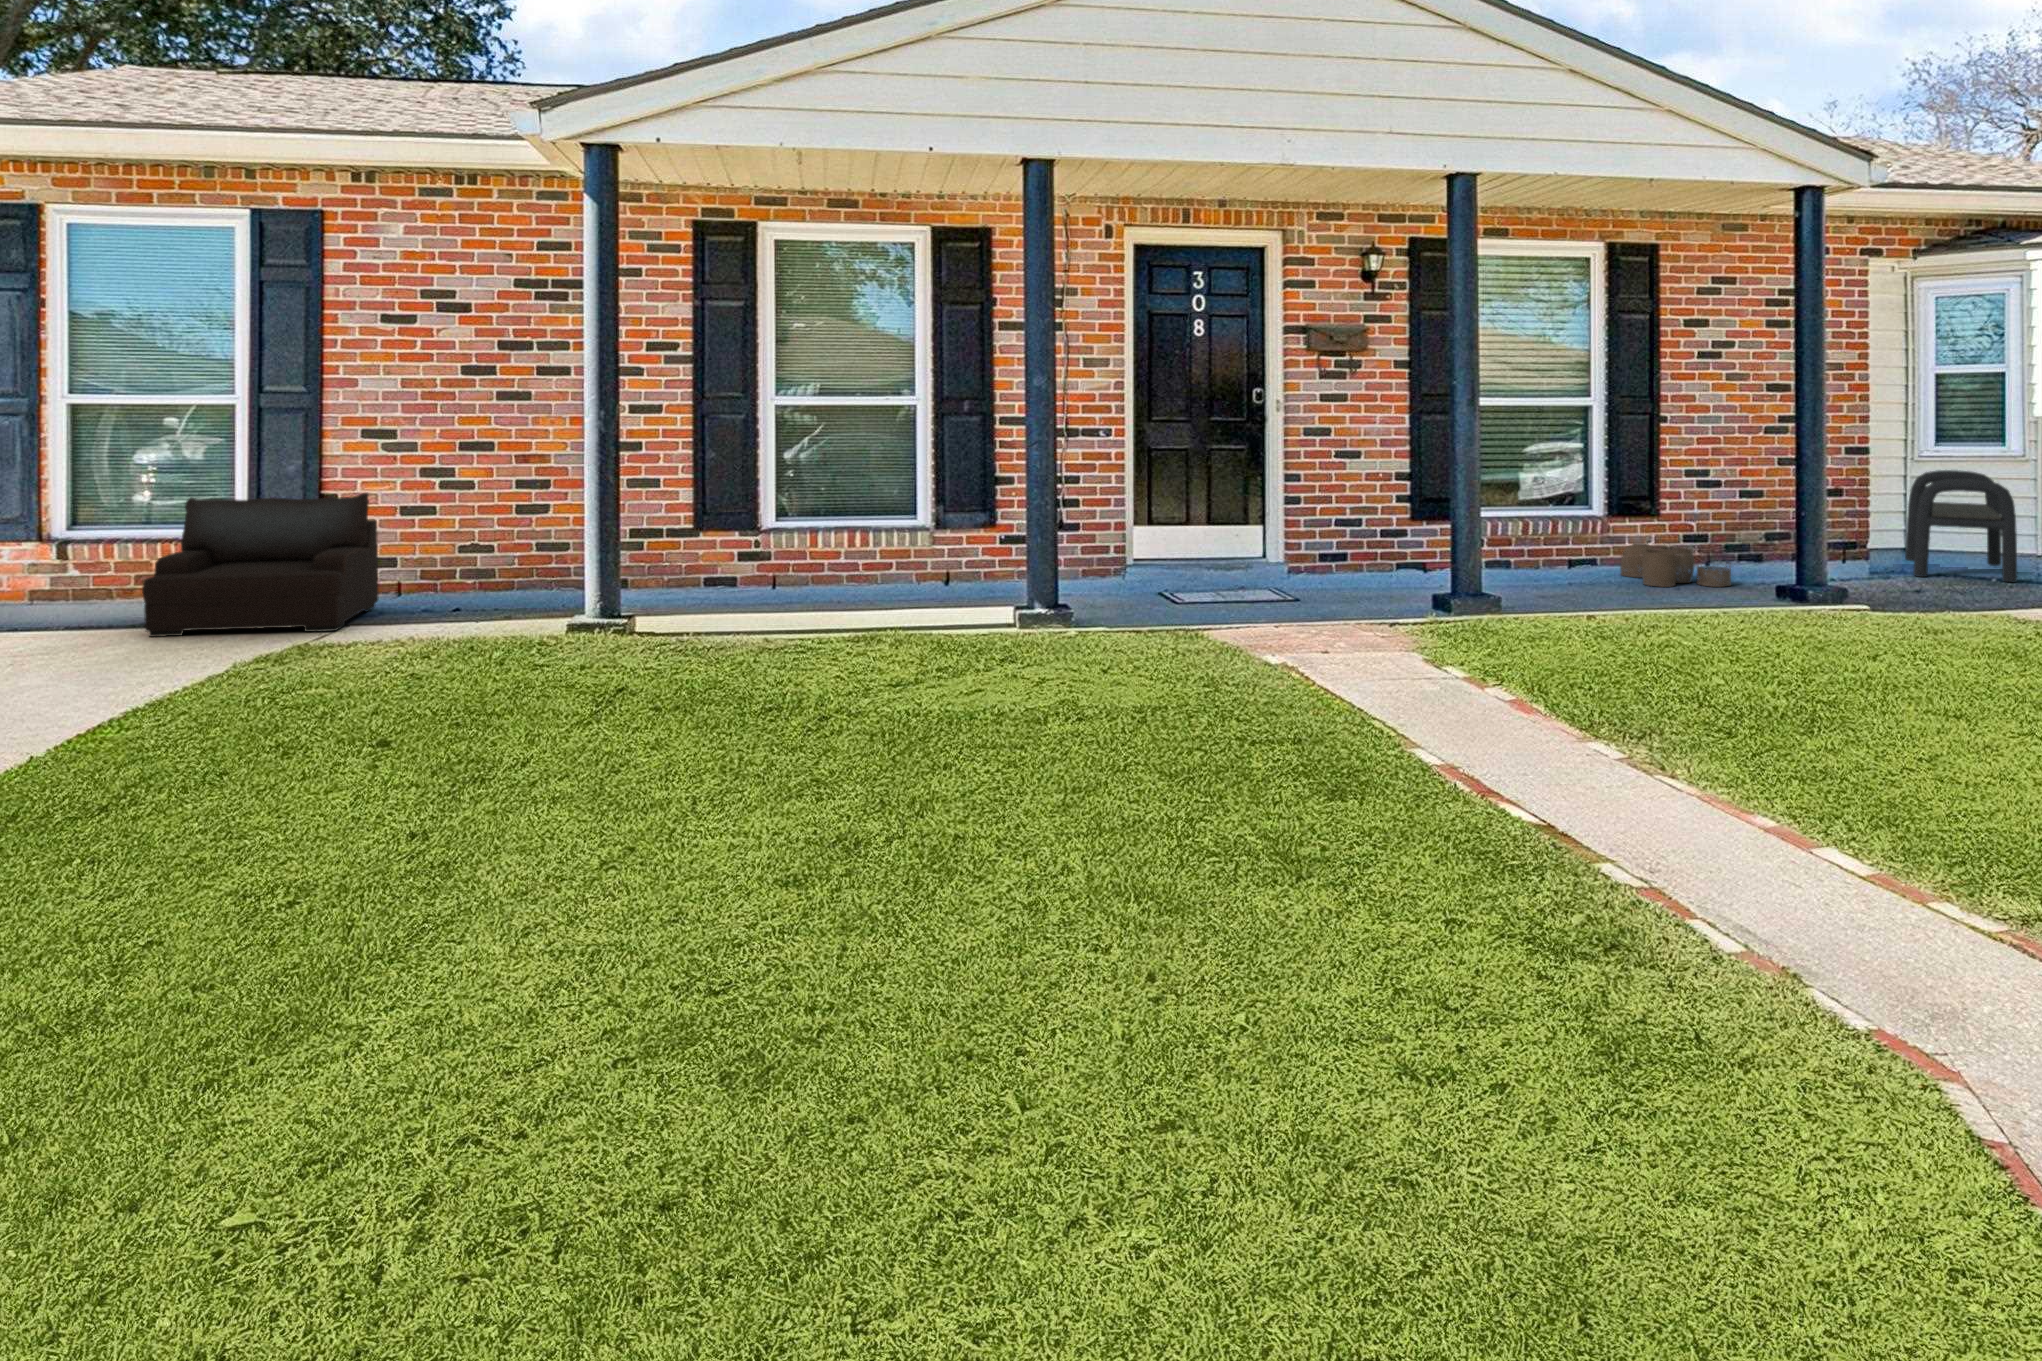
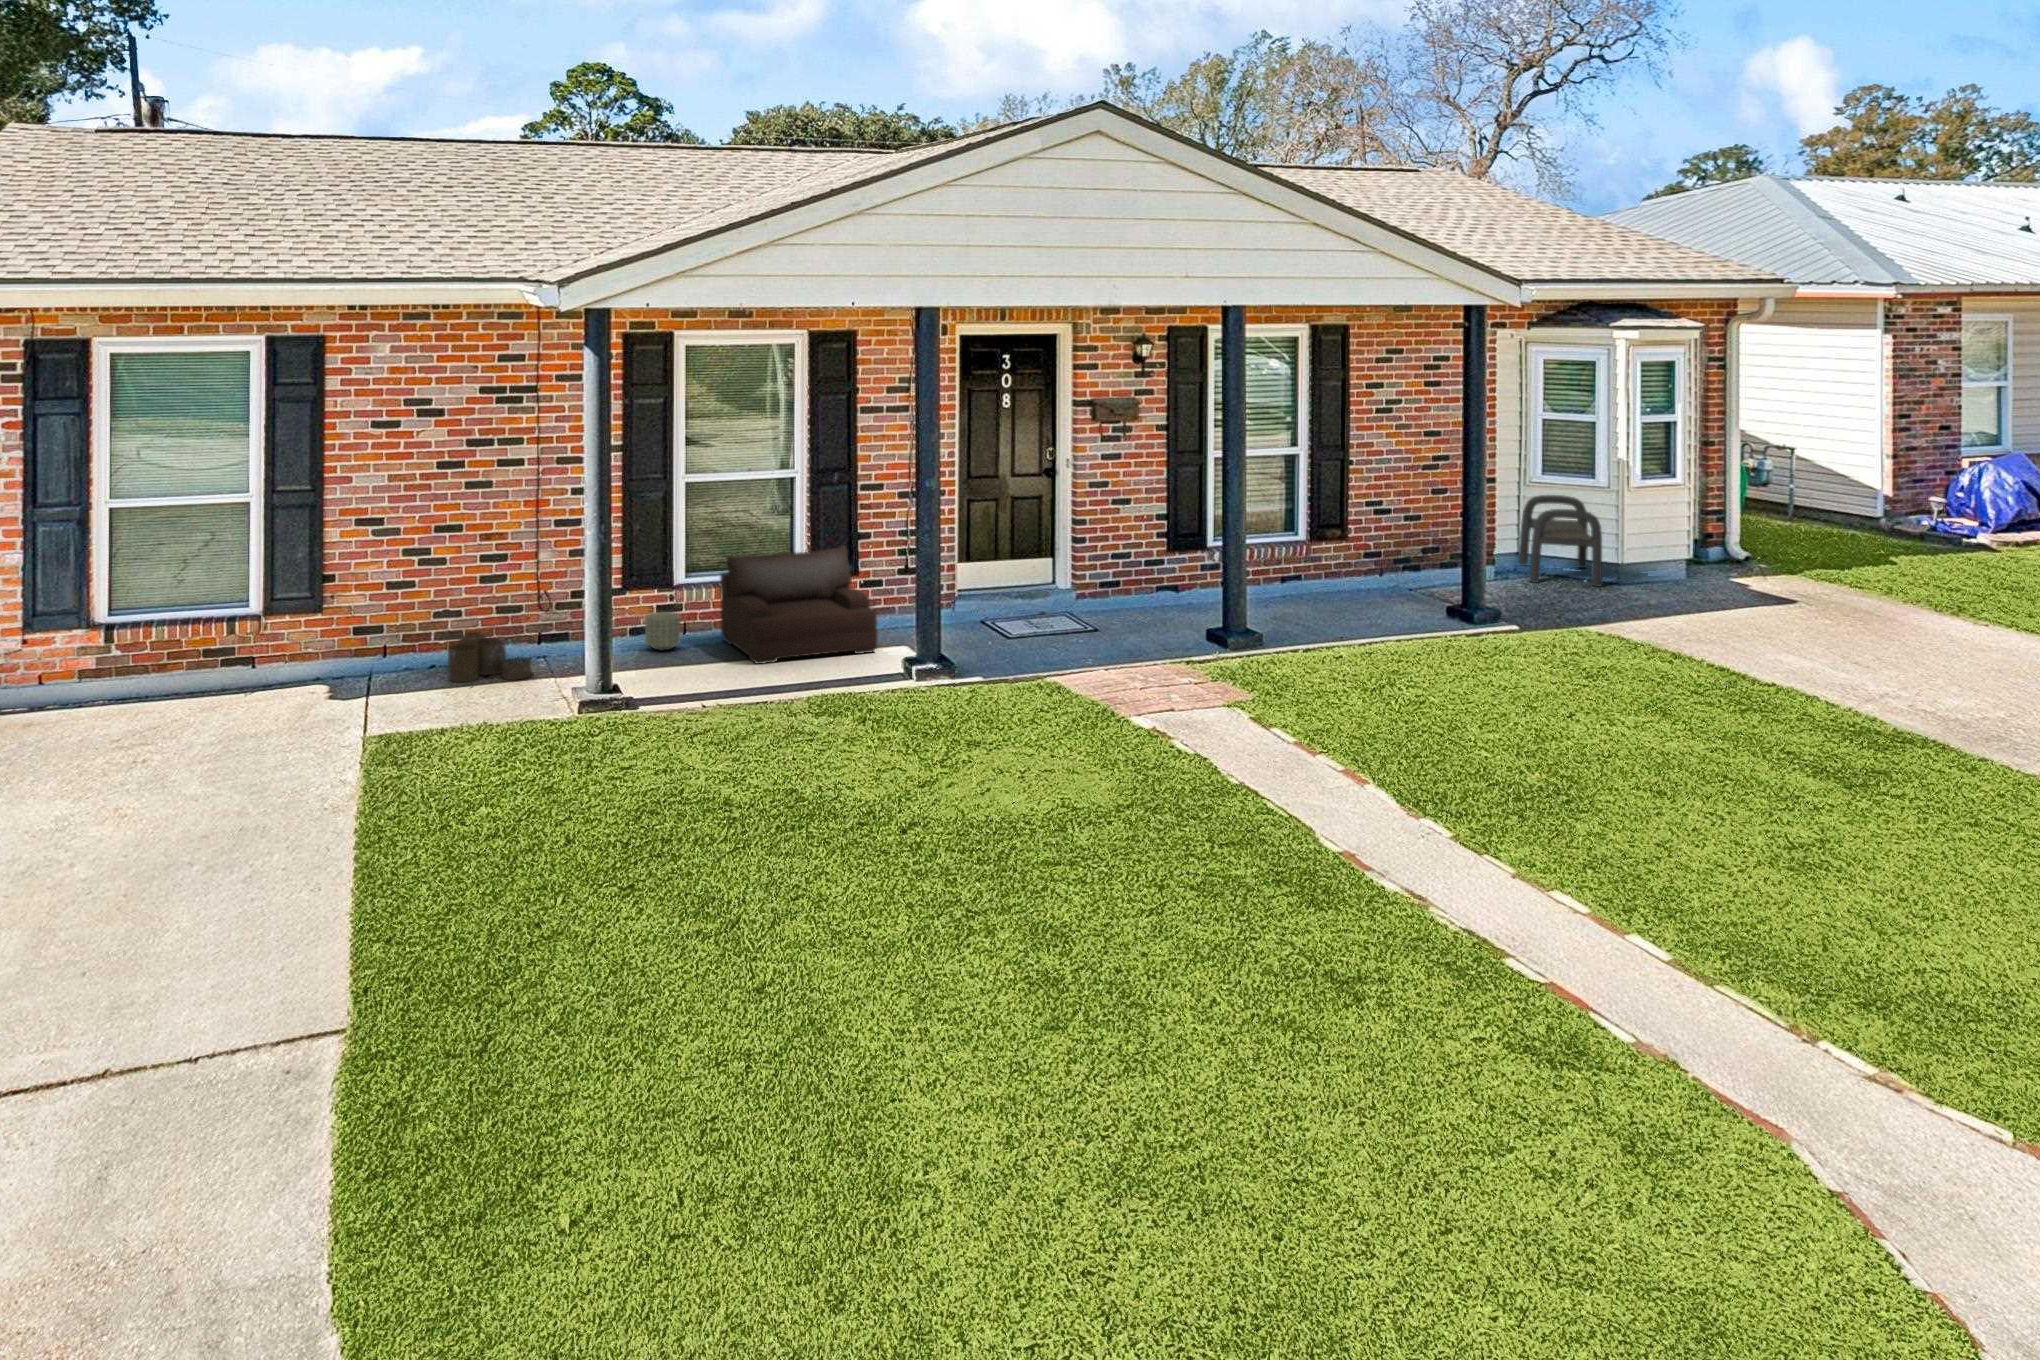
armchair: present [142,493,379,637] -> present [720,545,878,664]
woven basket: present [1620,541,1731,587] -> present [448,632,531,682]
planter: none [710,559,754,604] -> present [645,612,680,650]

